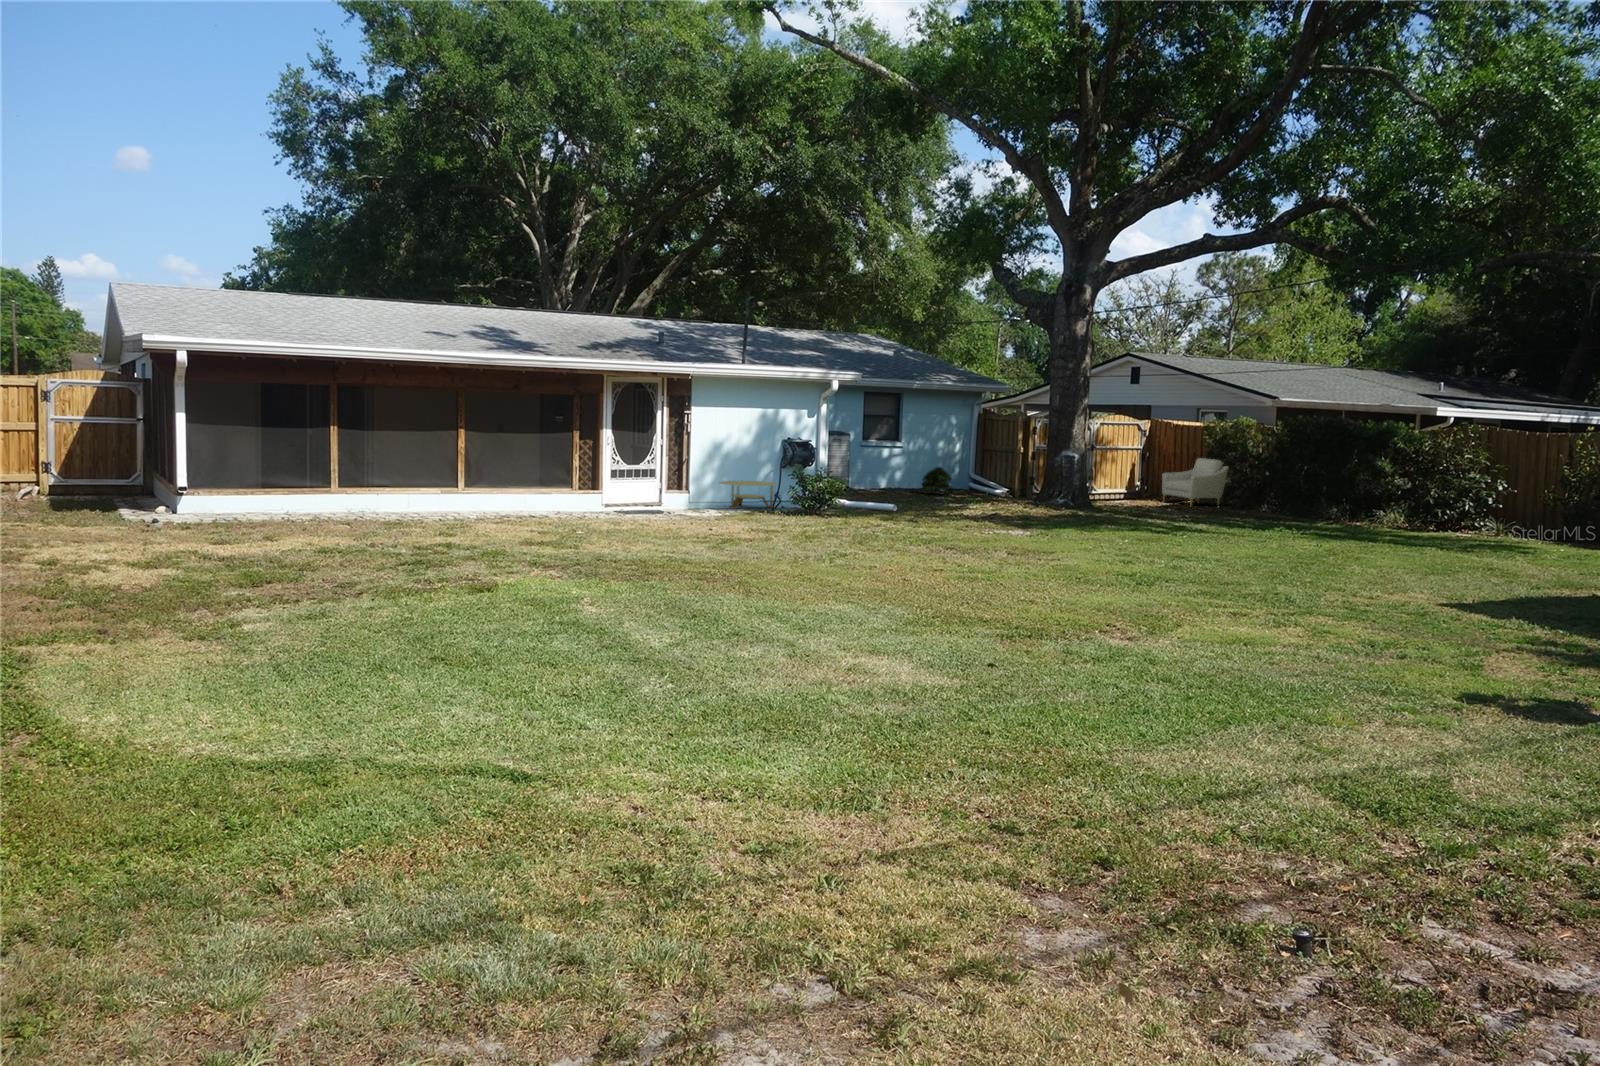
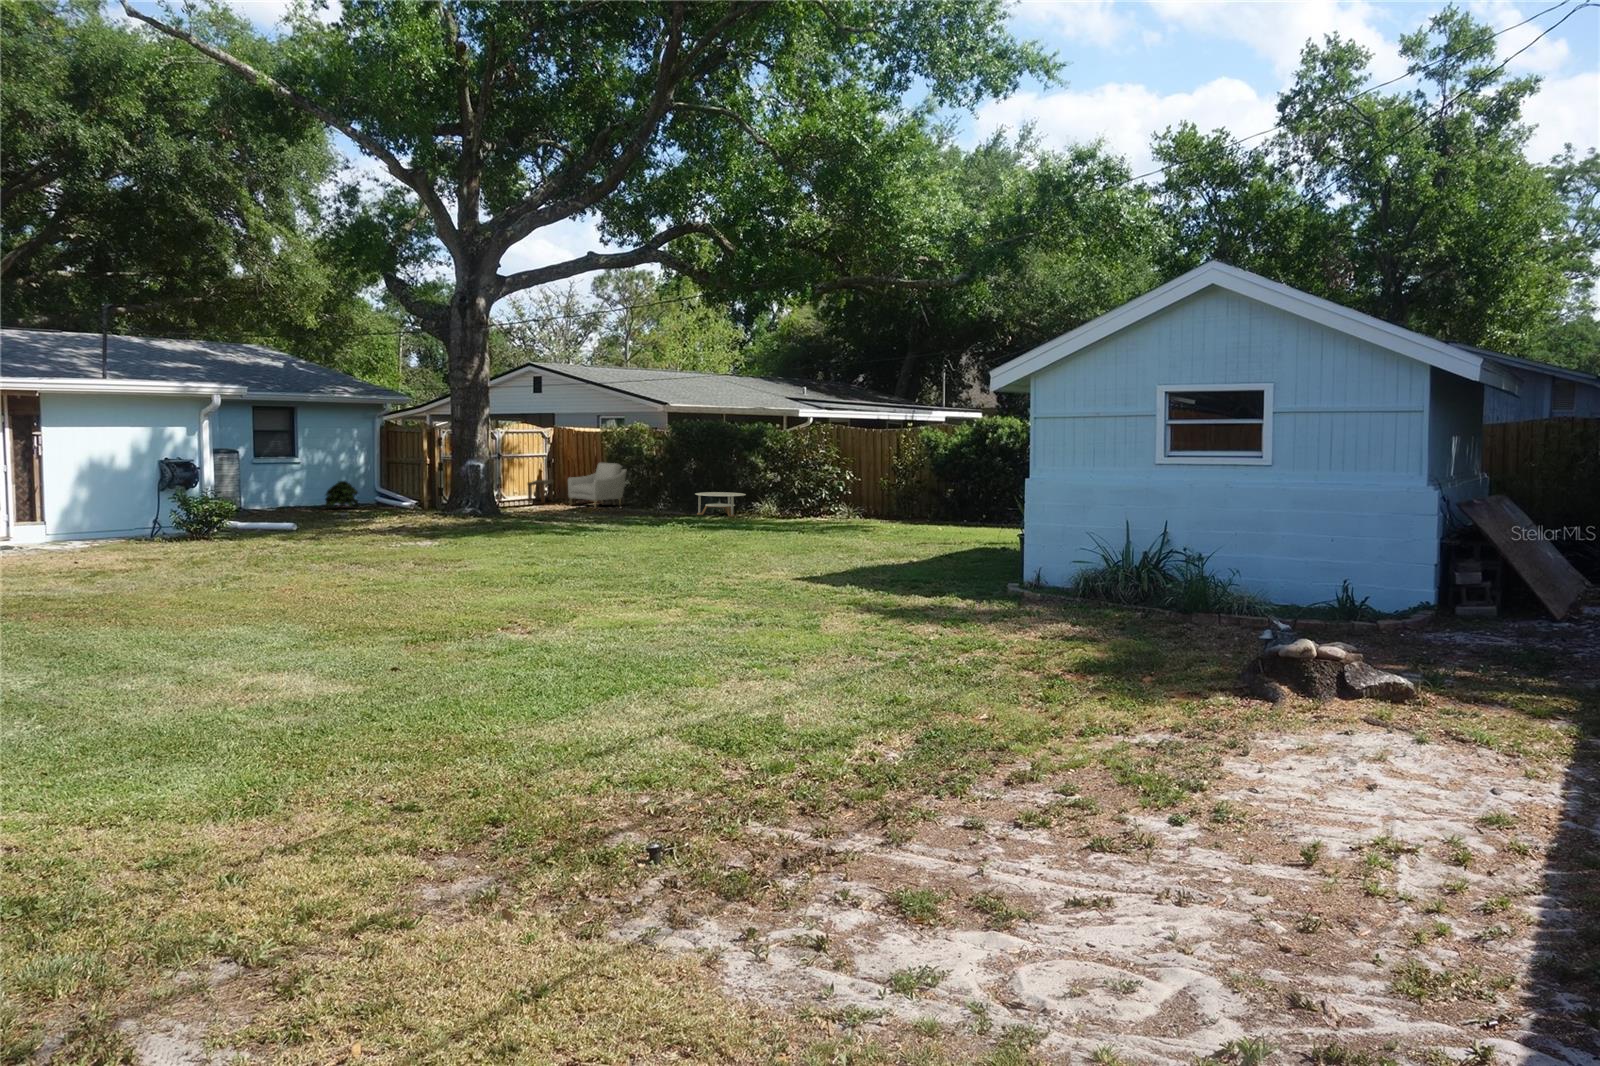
bench: none [1118,474,1147,498] -> present [527,480,553,503]
round table: present [719,481,776,509] -> present [696,492,746,516]

